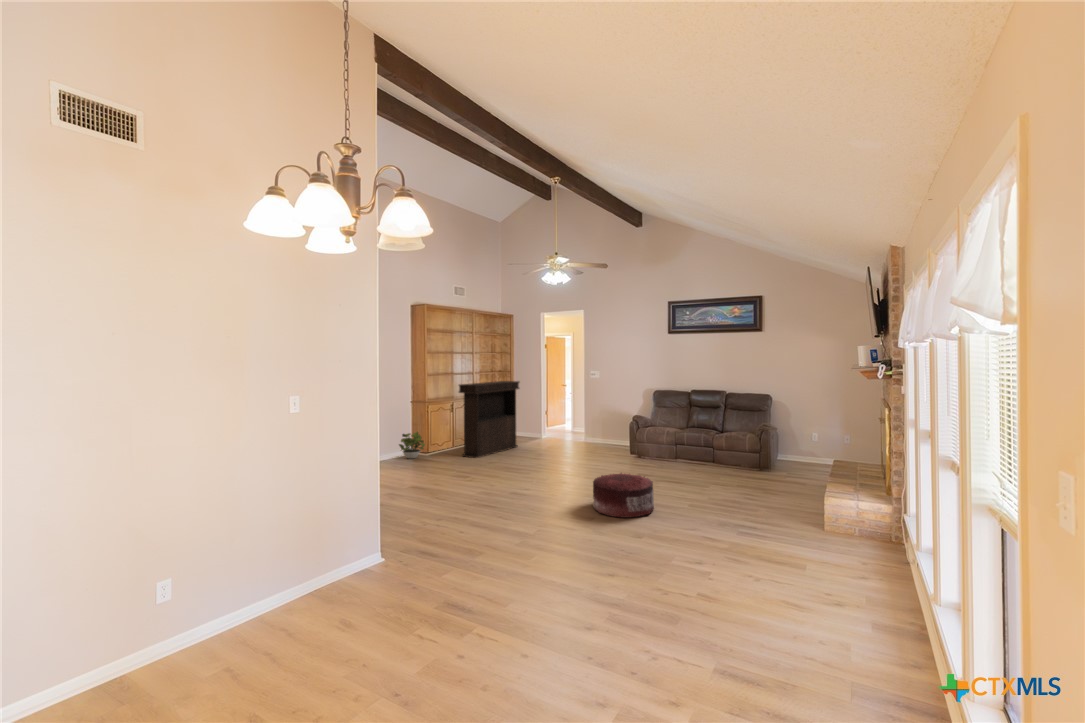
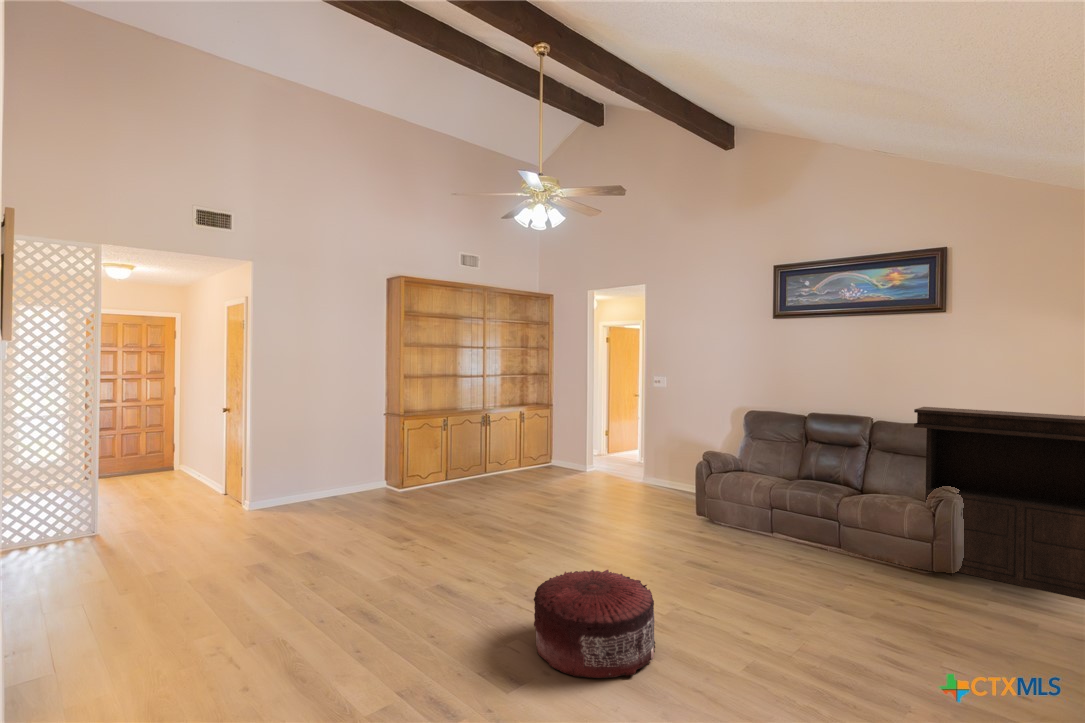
console table: present [459,381,519,458] -> present [914,407,1085,600]
potted plant: present [399,432,425,459] -> none [361,456,397,494]

